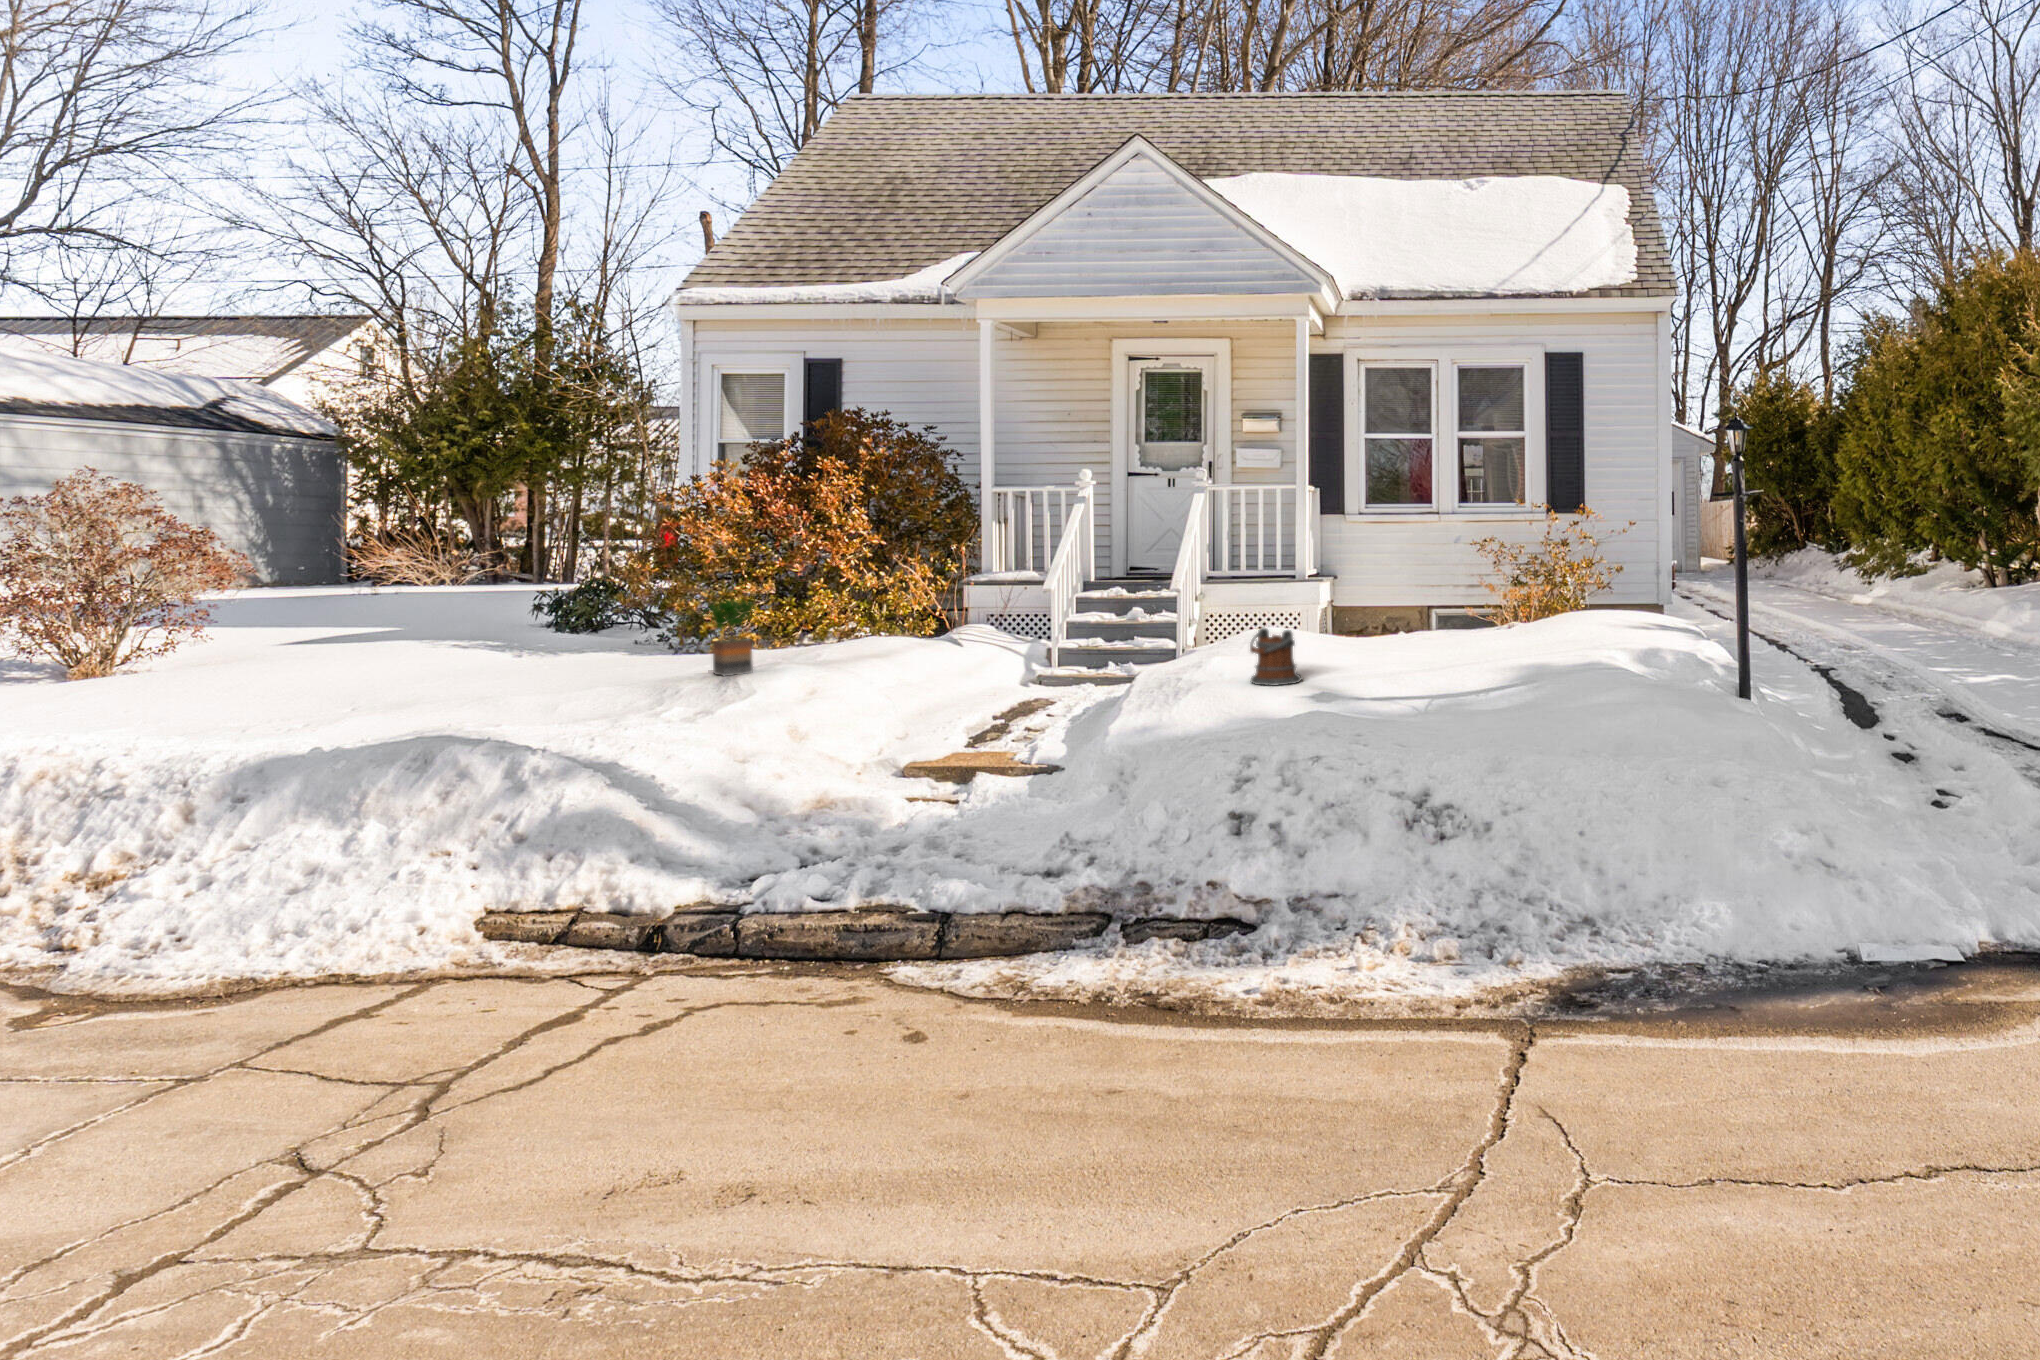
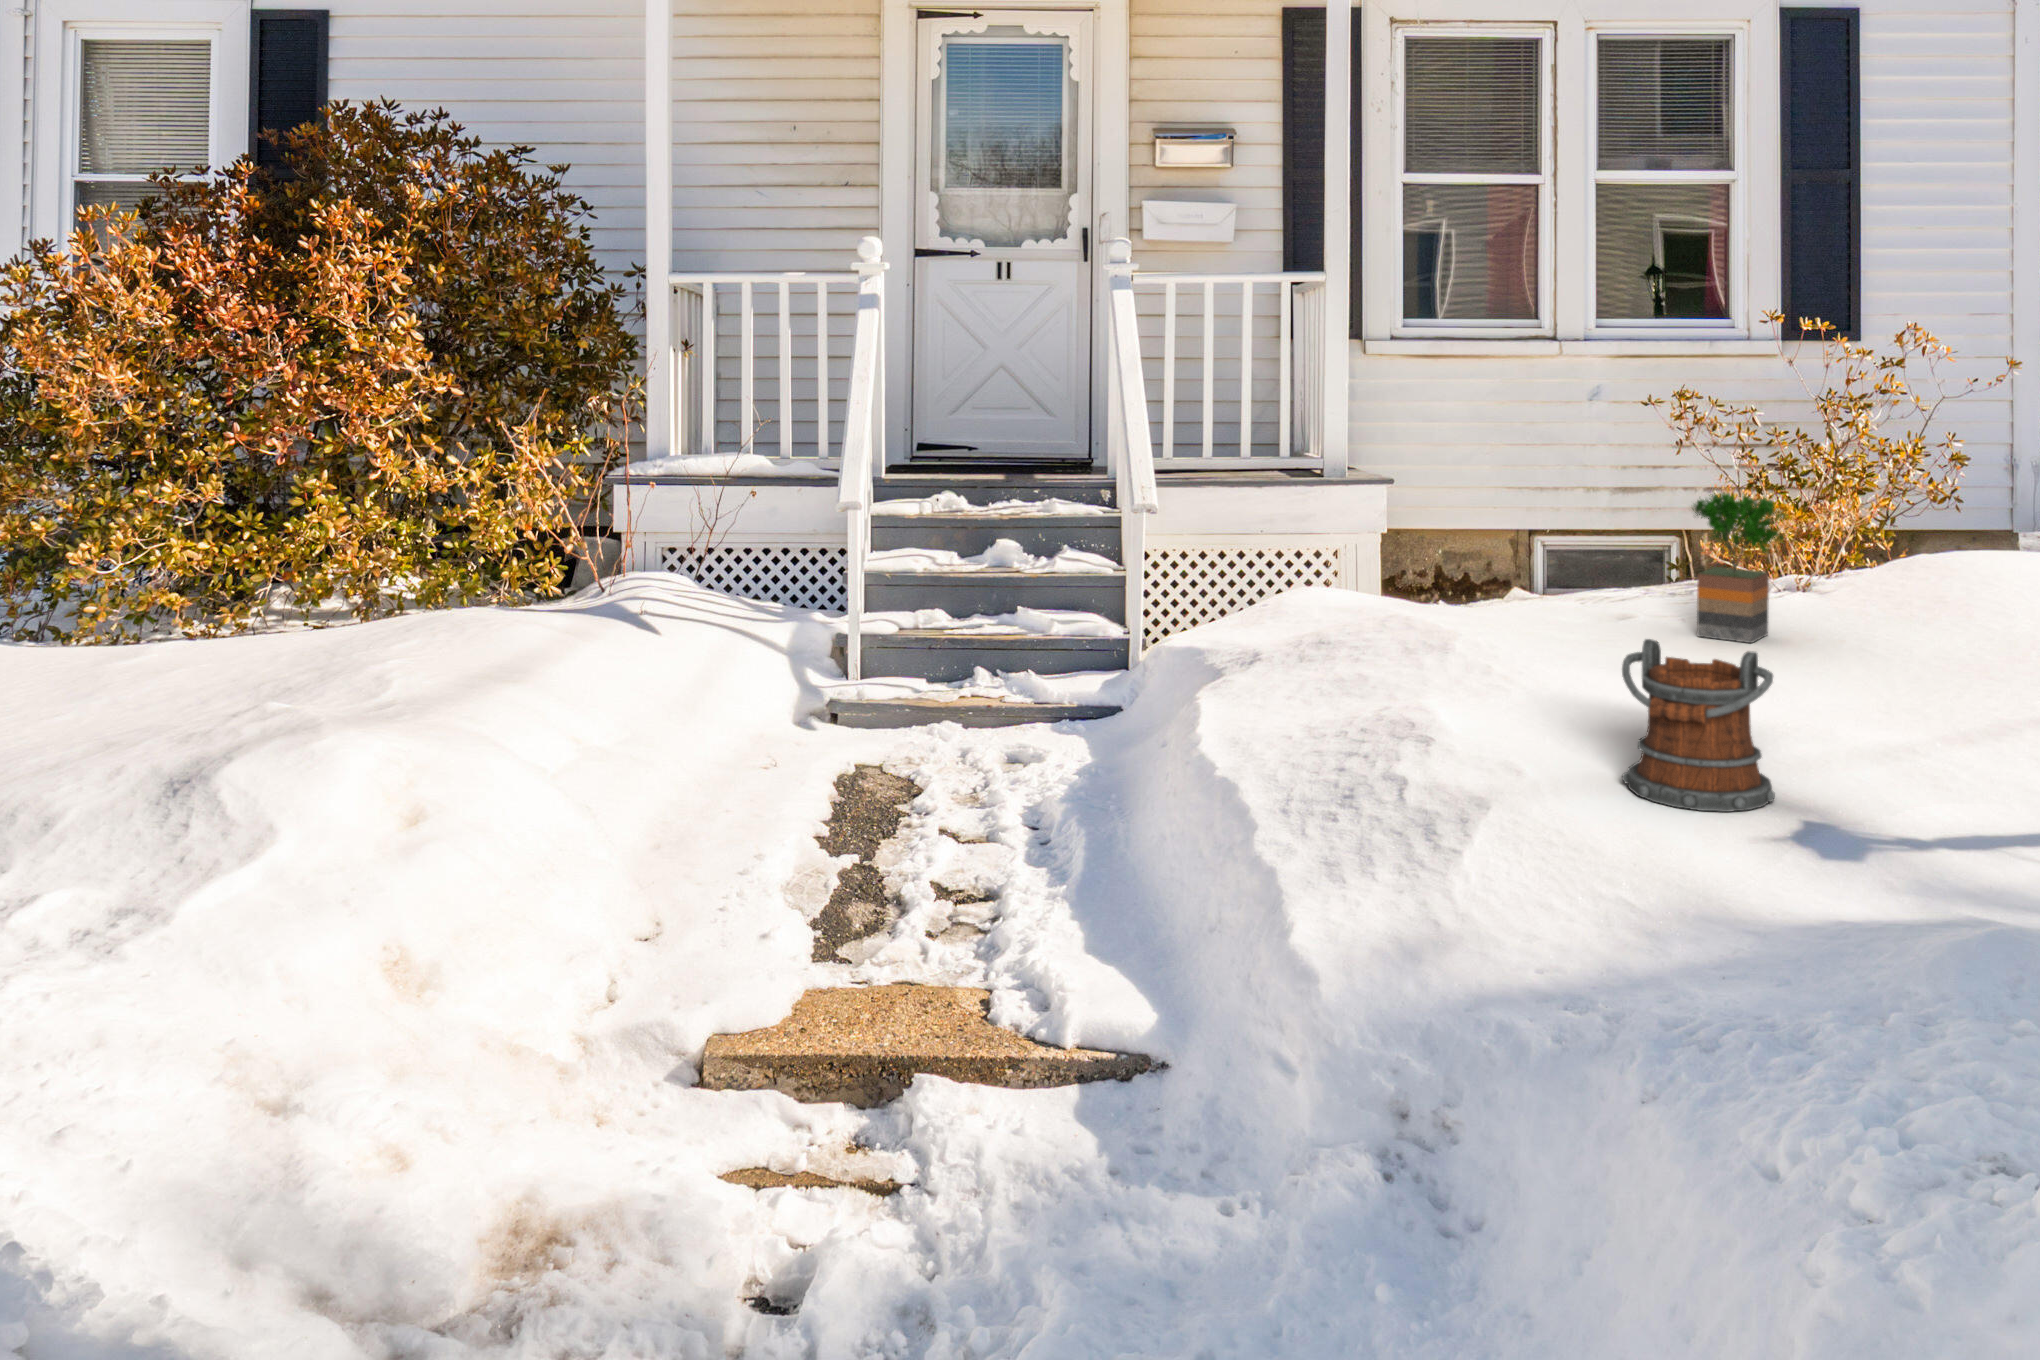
potted tree: present [704,600,760,676] -> present [1692,493,1788,643]

